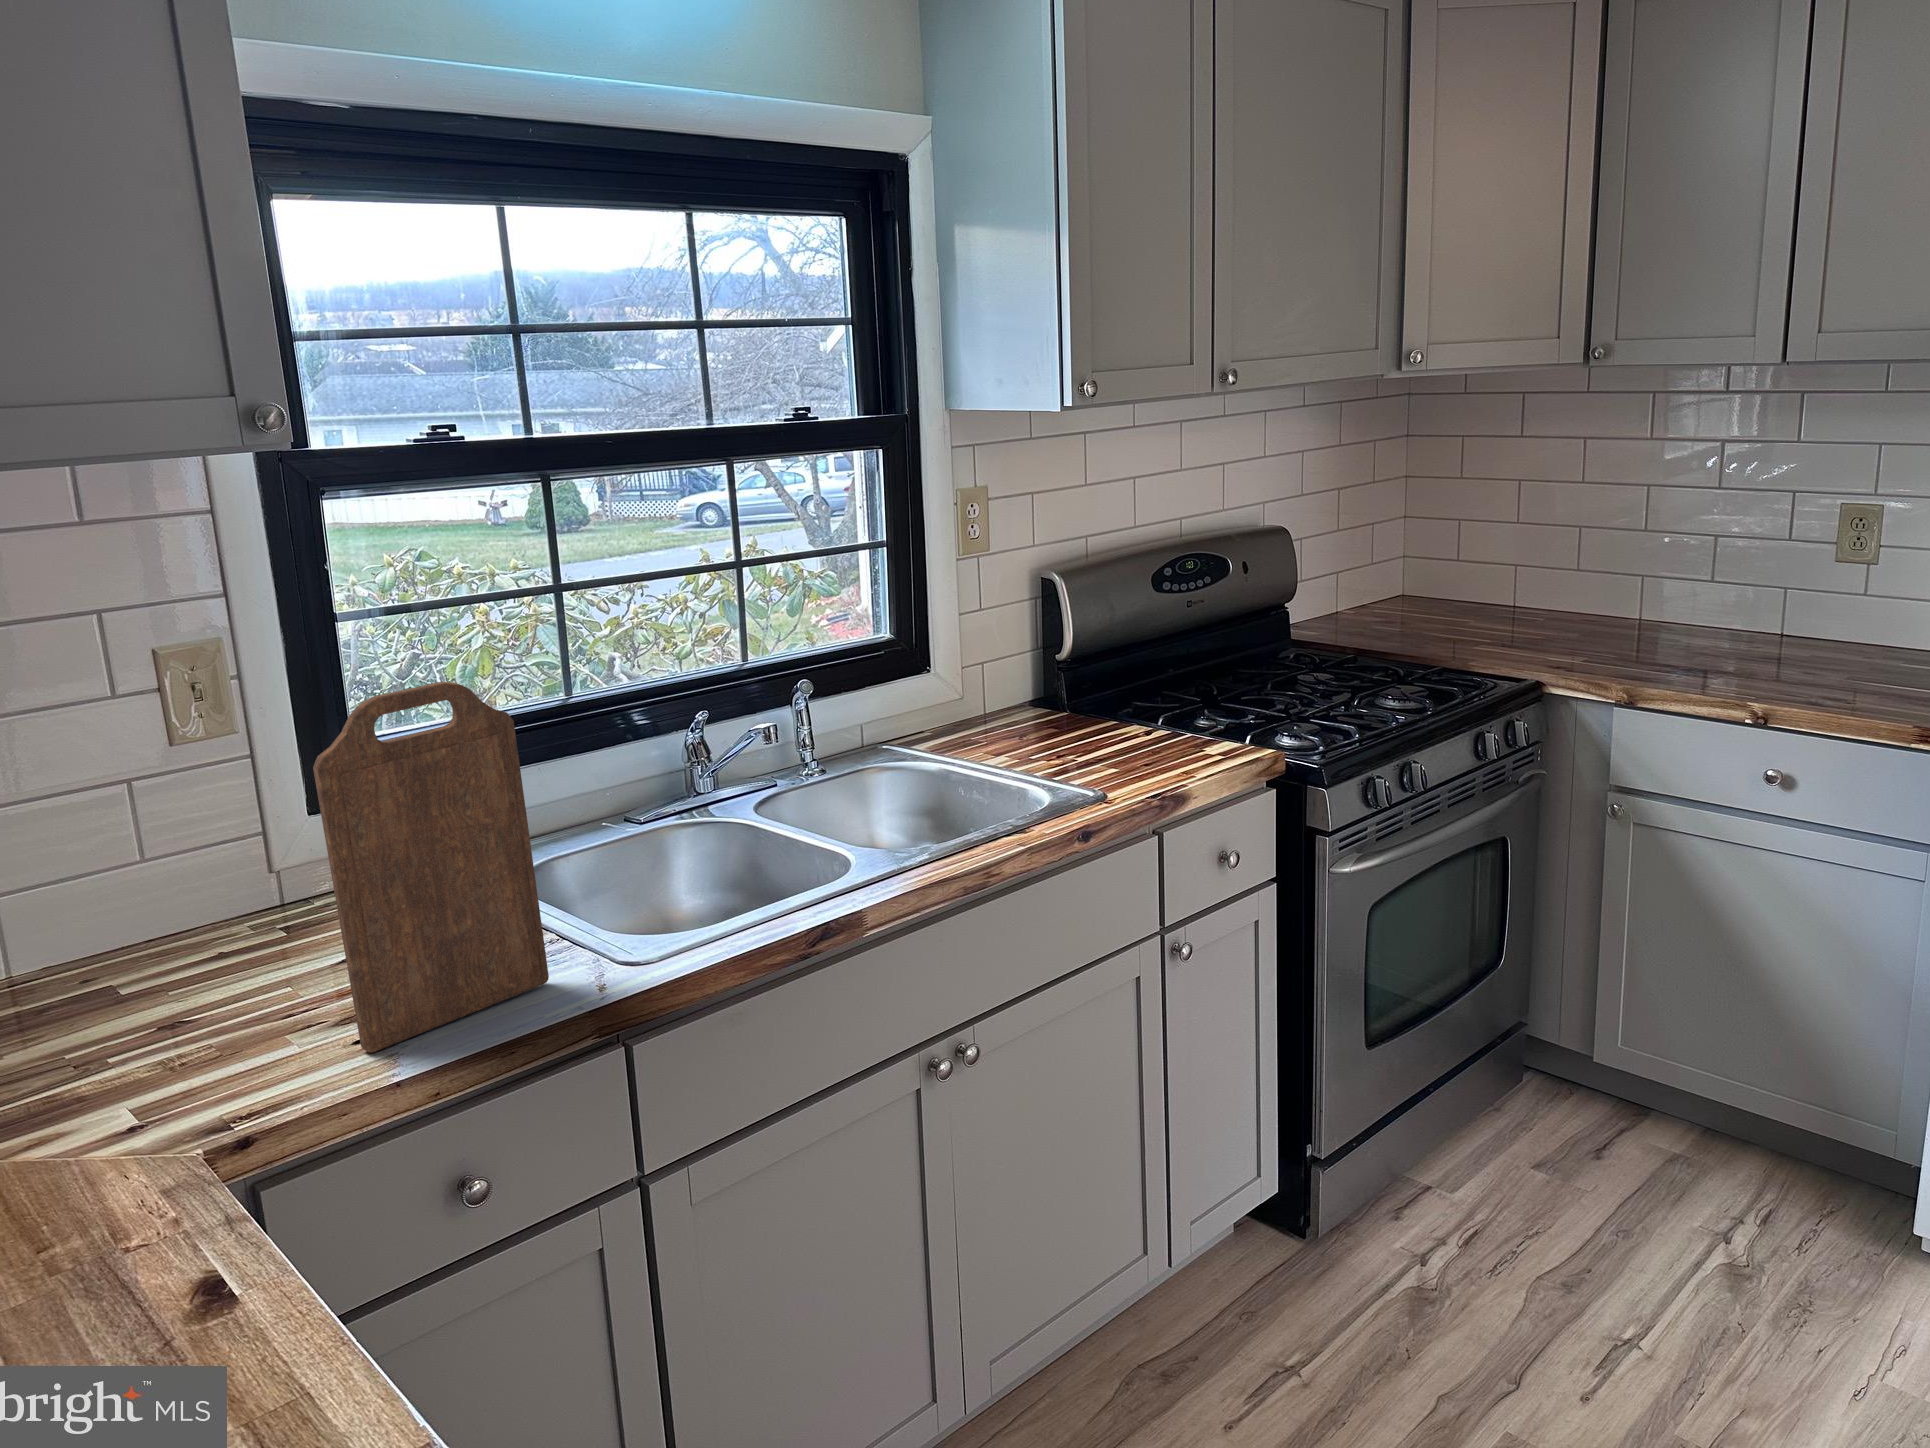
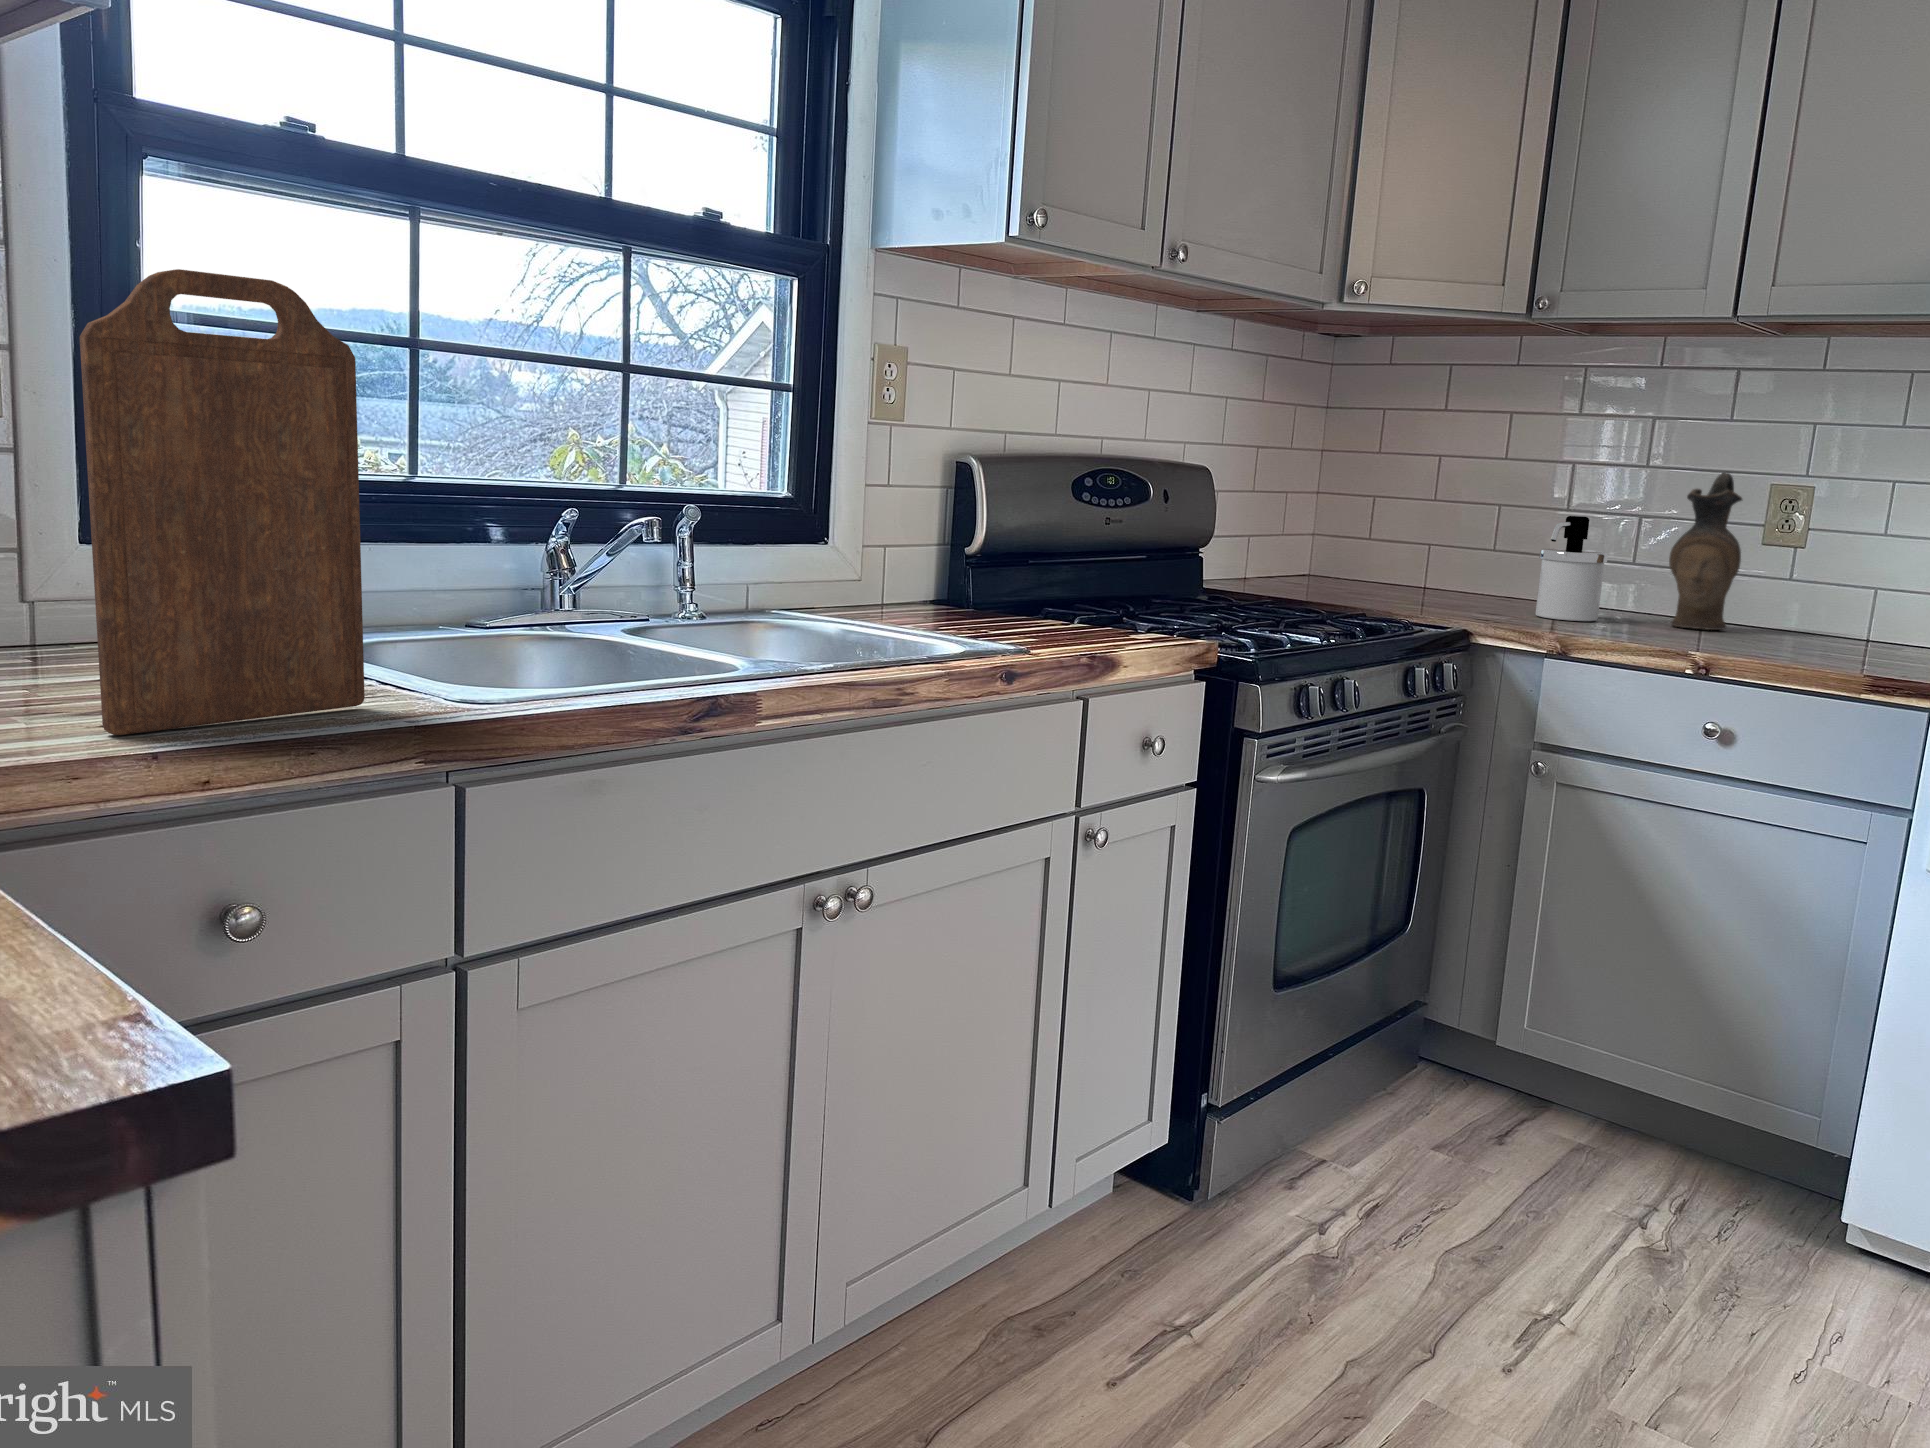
ceramic pitcher: none [1742,499,1812,656] -> present [1669,473,1742,630]
soap dispenser: none [1615,552,1681,655] -> present [1536,516,1608,621]

